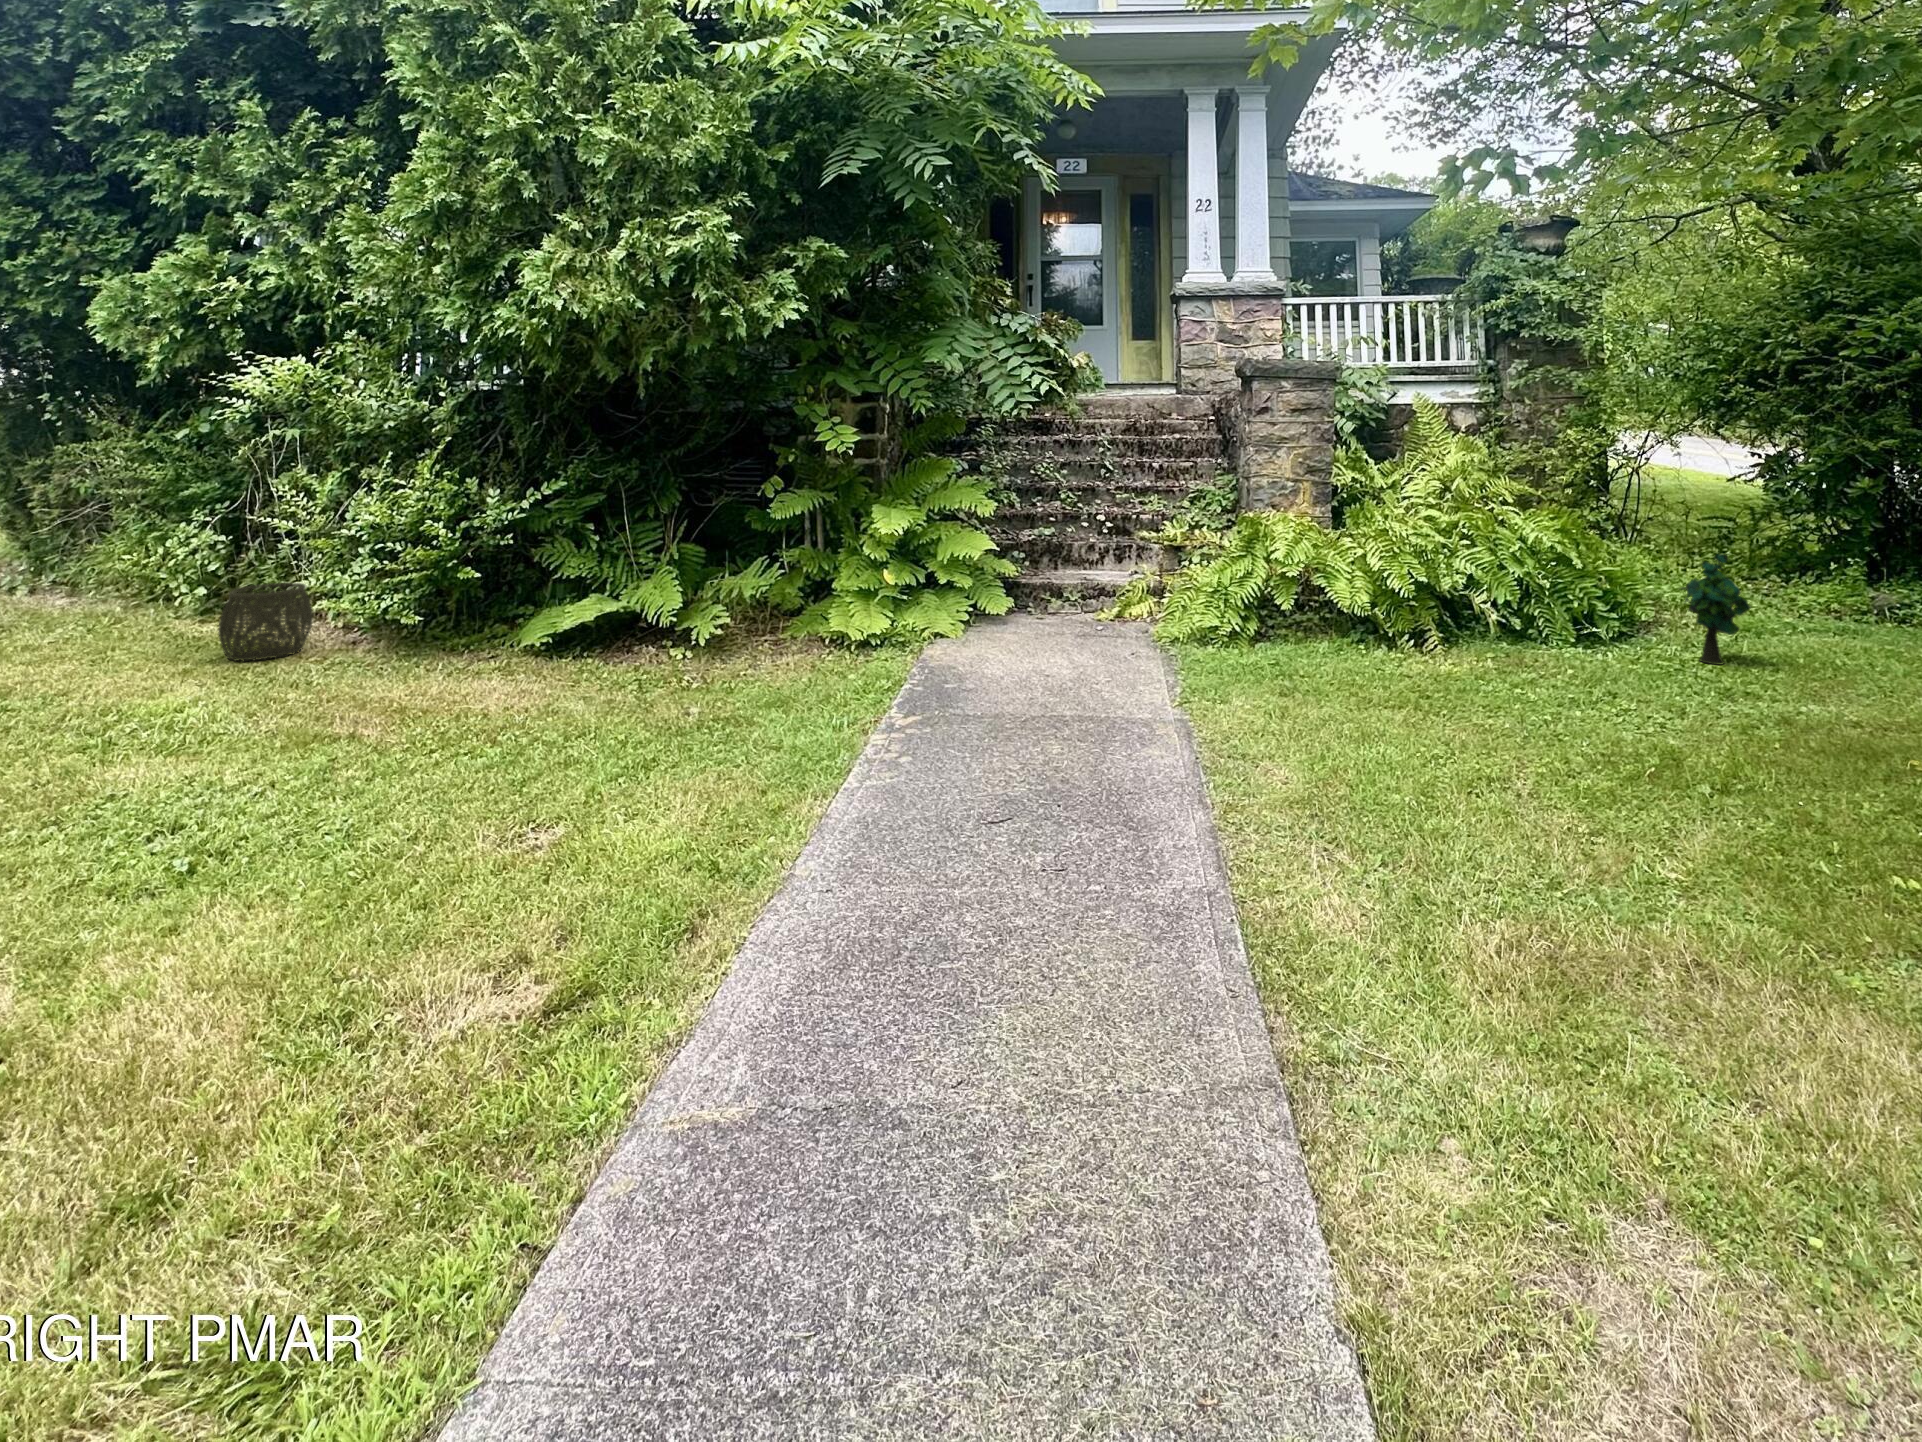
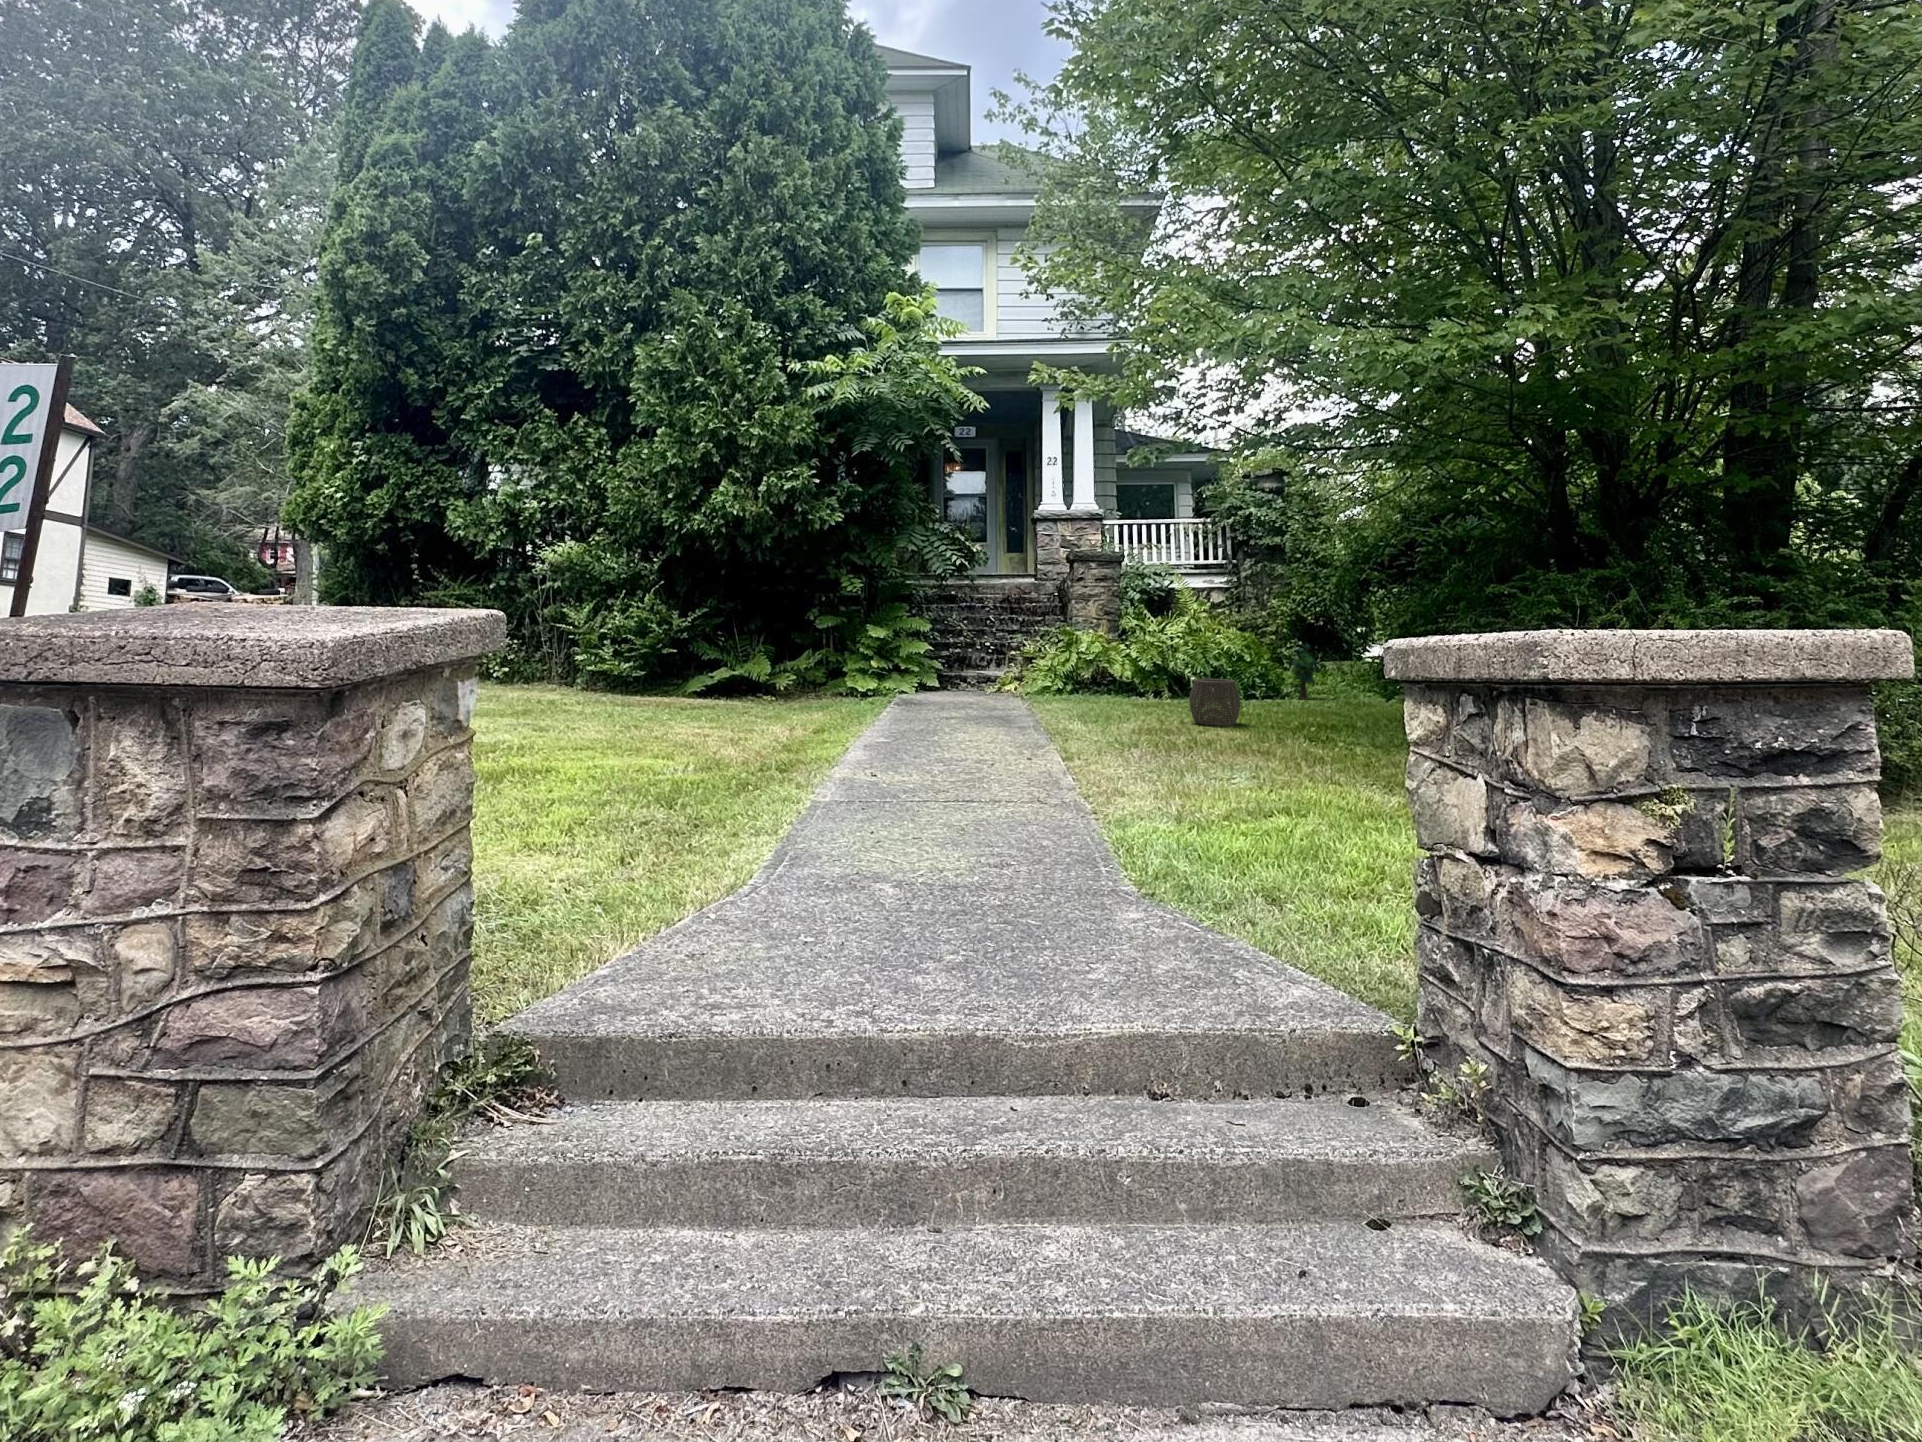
woven basket: present [218,582,313,662] -> present [1189,679,1241,725]

